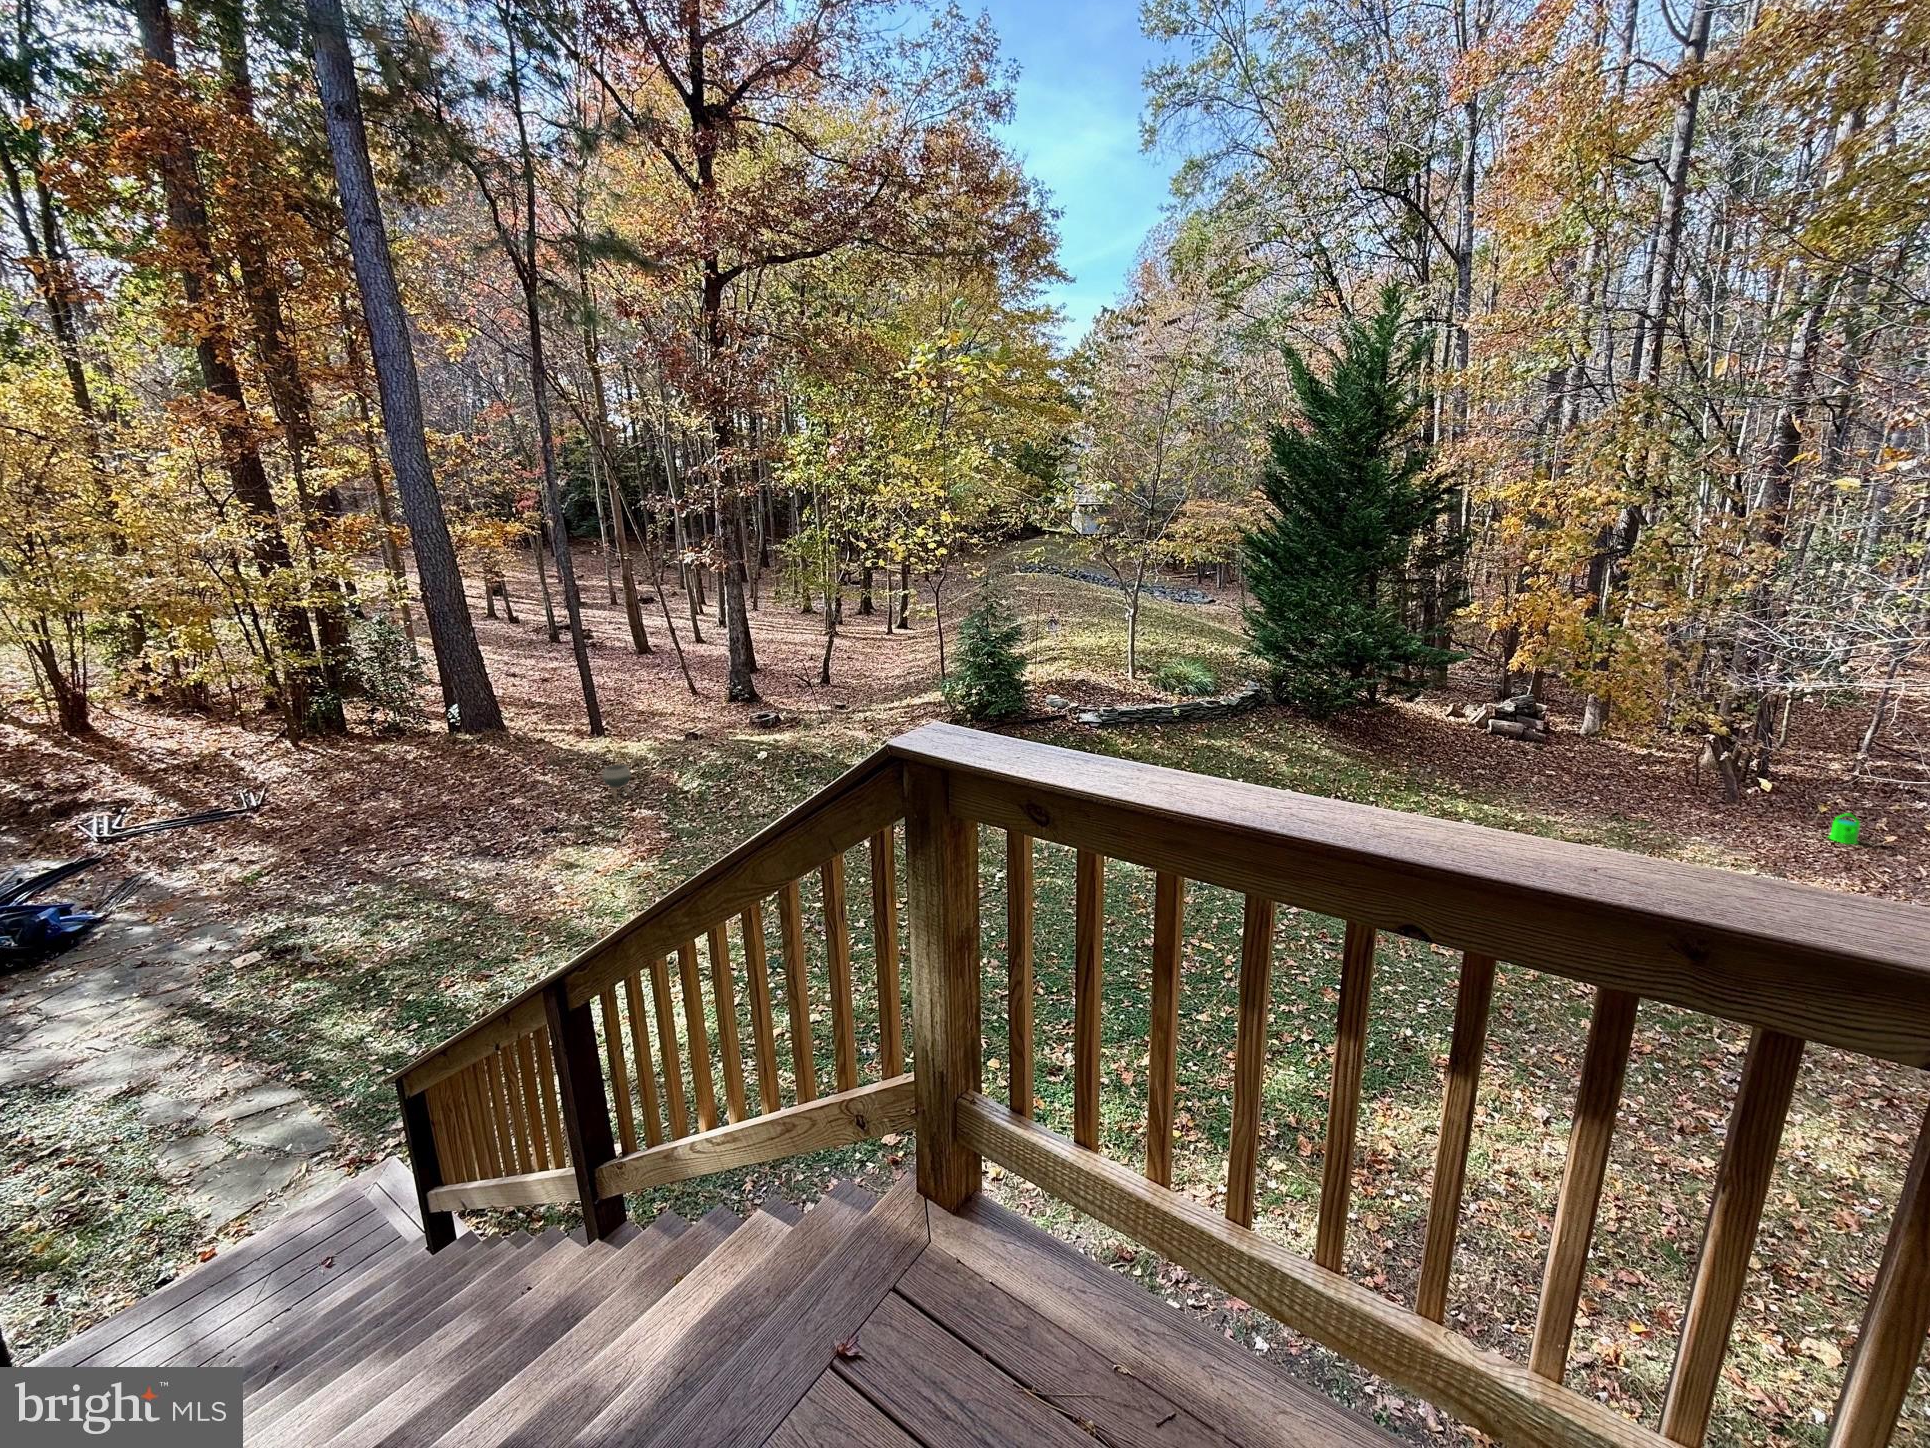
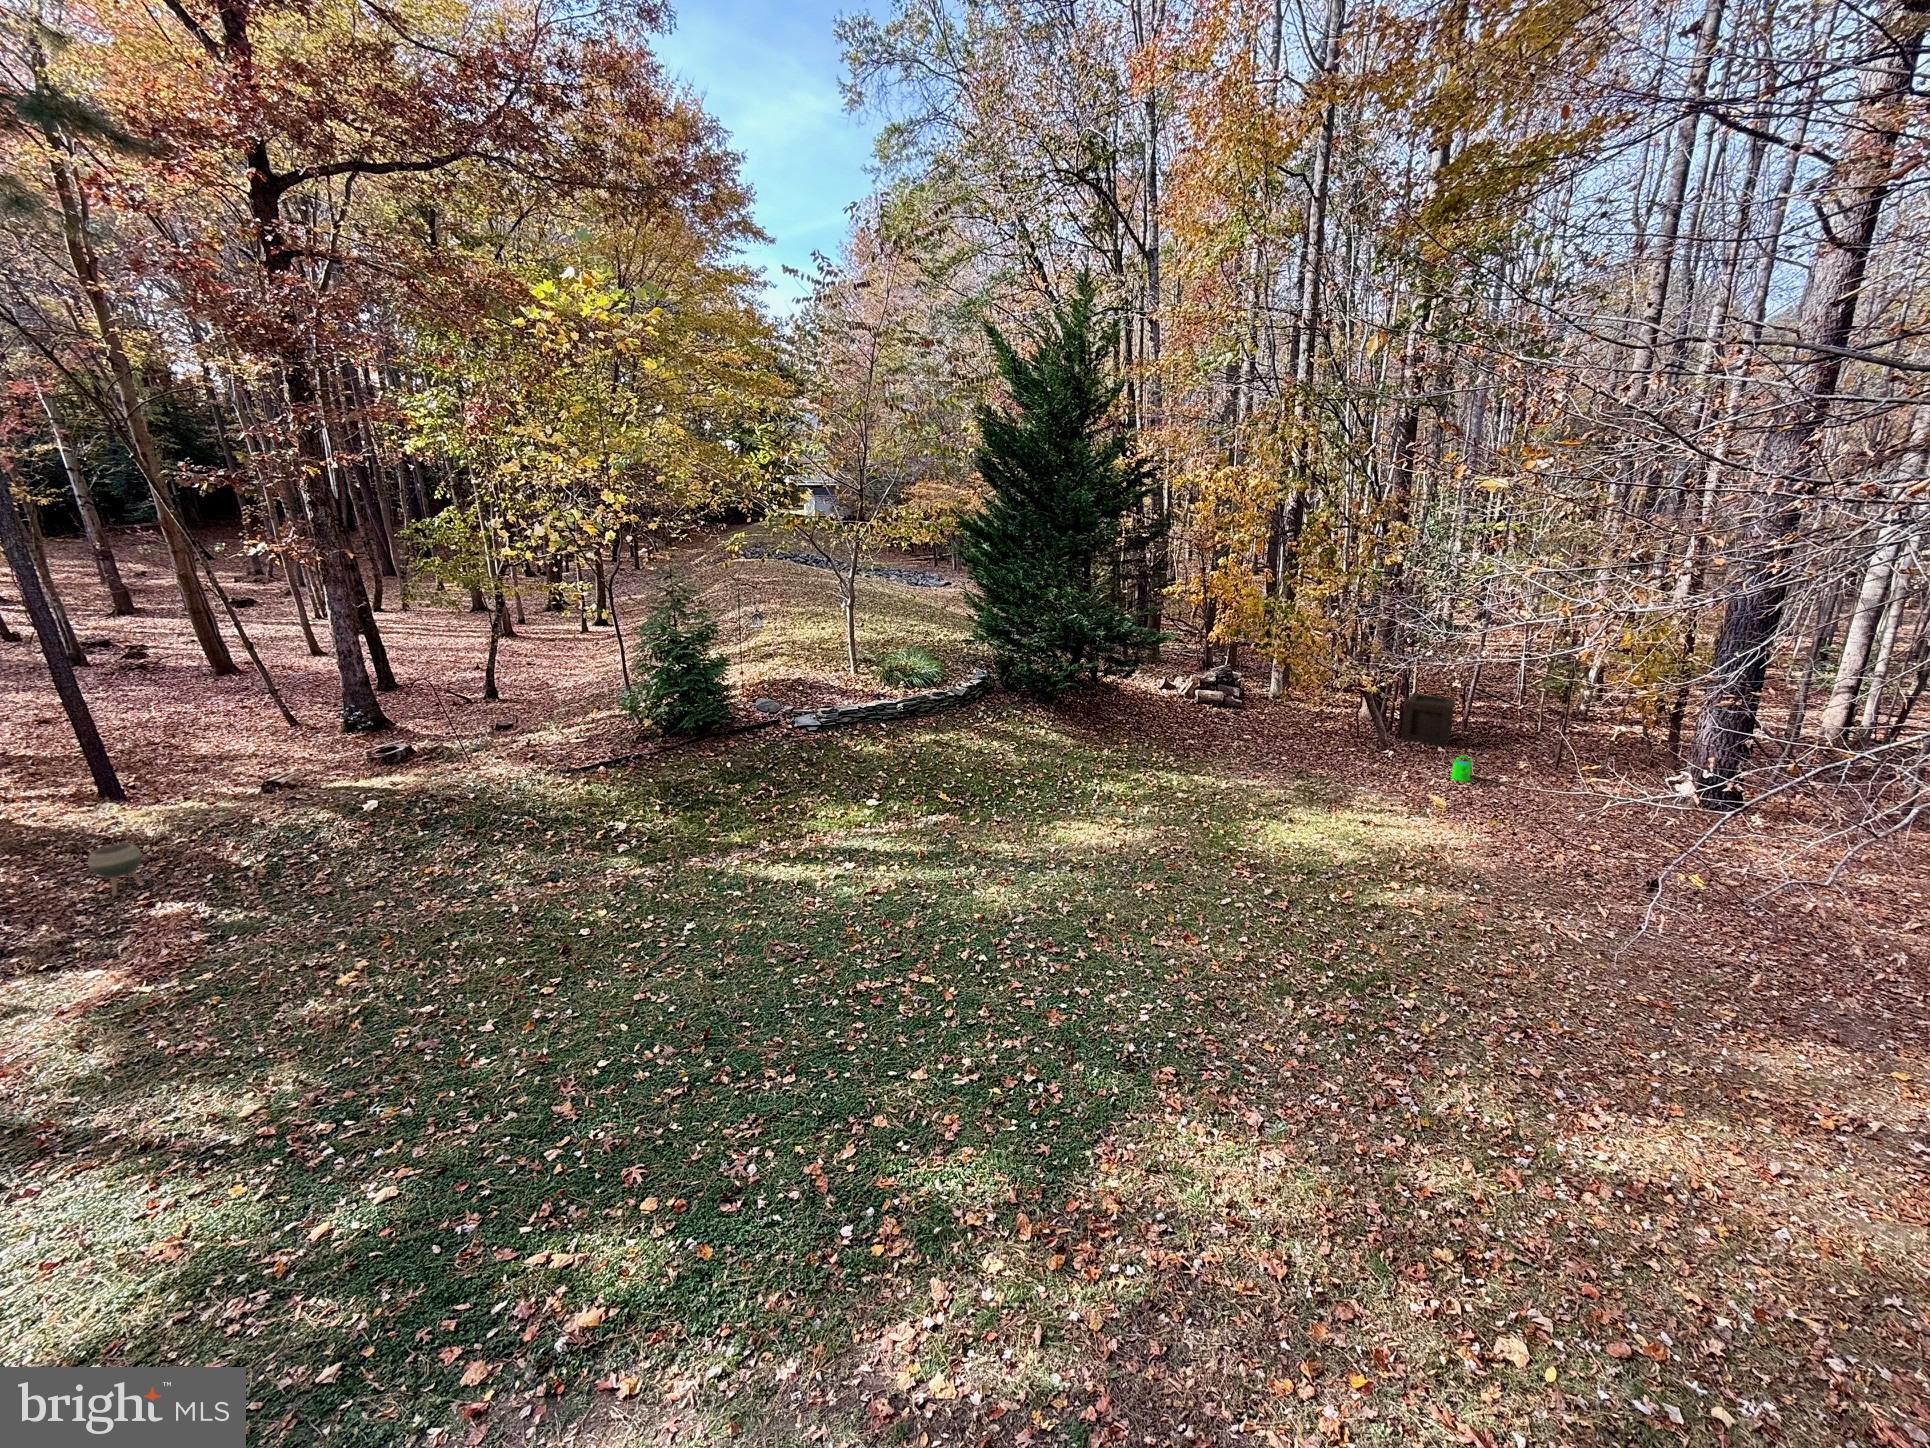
wooden crate: none [1761,738,1845,805] -> present [1401,693,1455,747]

